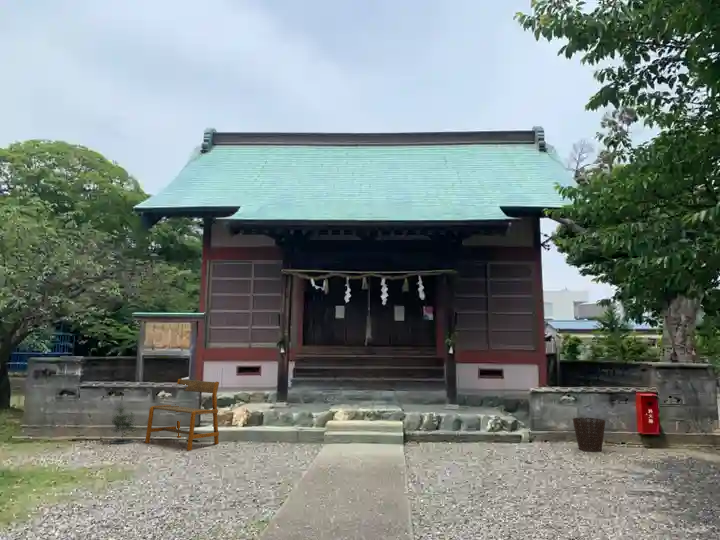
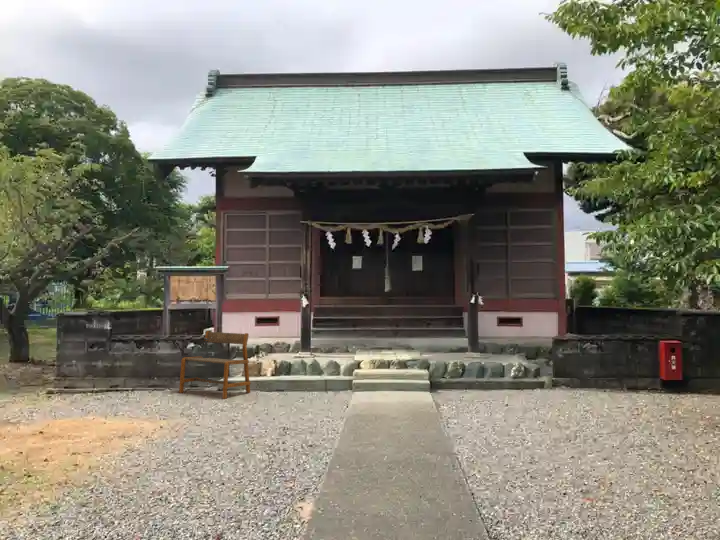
potted tree: present [111,408,134,444] -> none [144,355,169,394]
basket: present [573,418,605,452] -> none [594,363,626,395]

